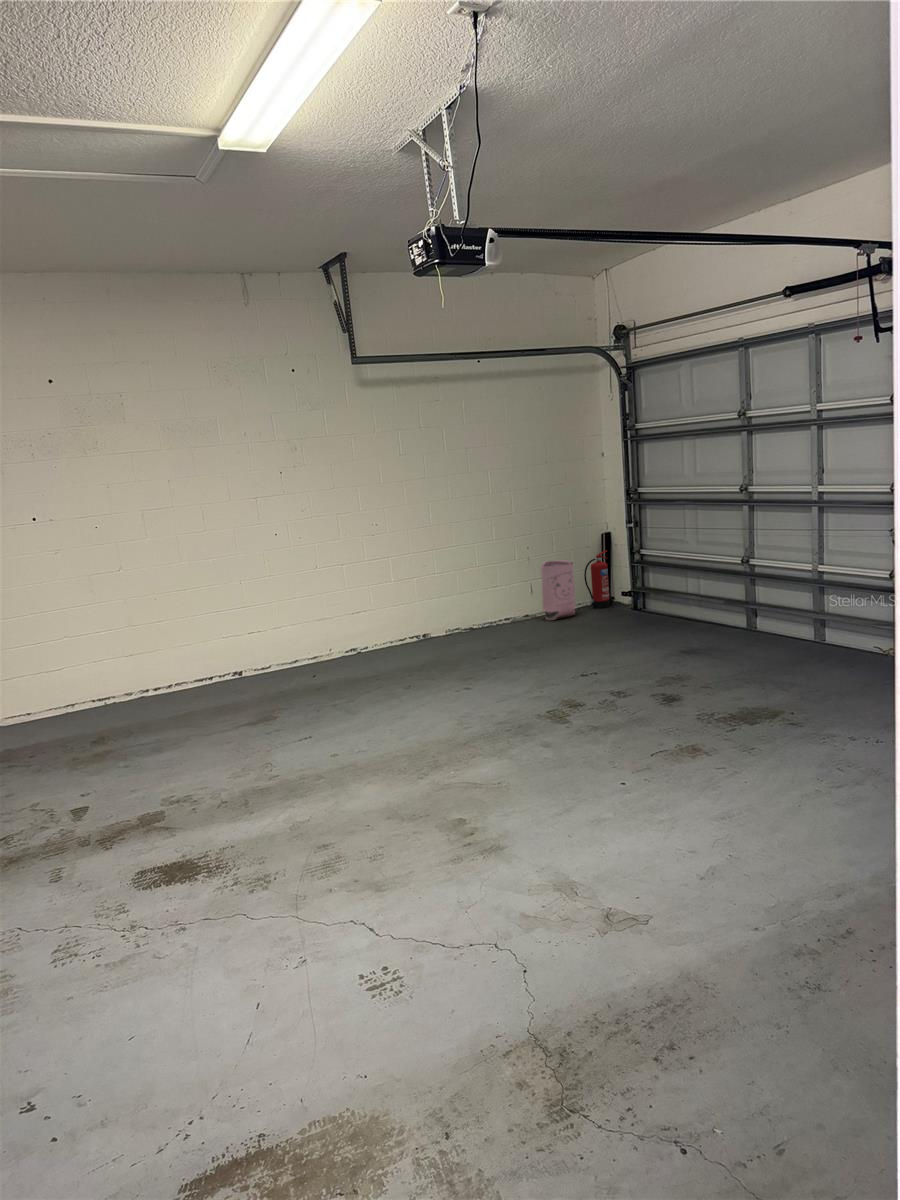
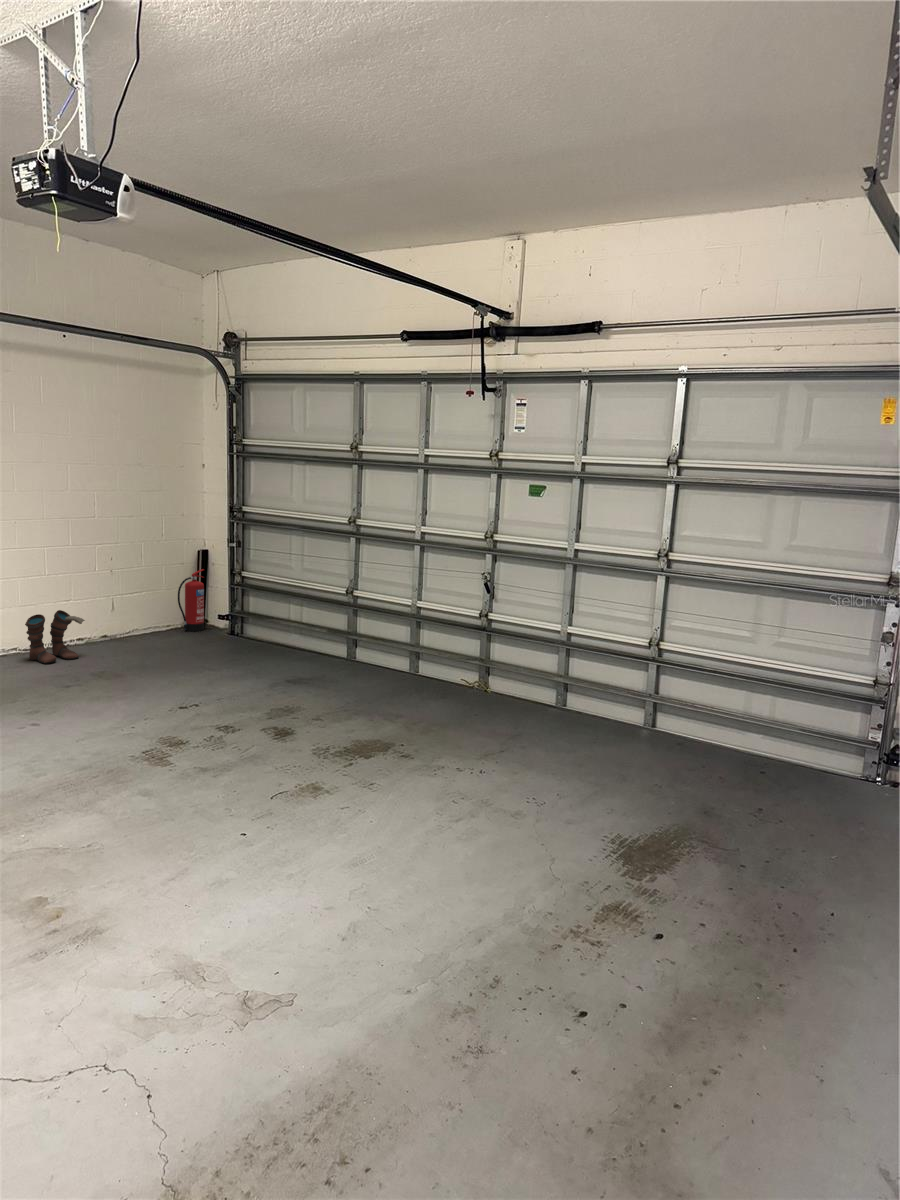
bag: present [541,560,576,620] -> none [127,576,167,644]
boots: none [463,593,507,638] -> present [25,610,85,664]

